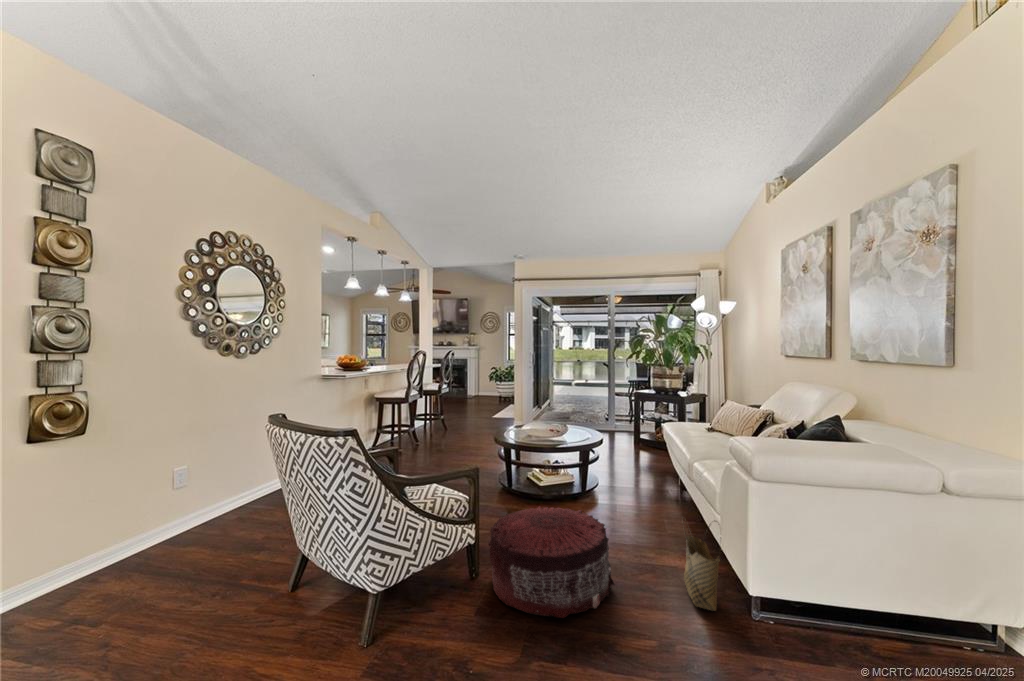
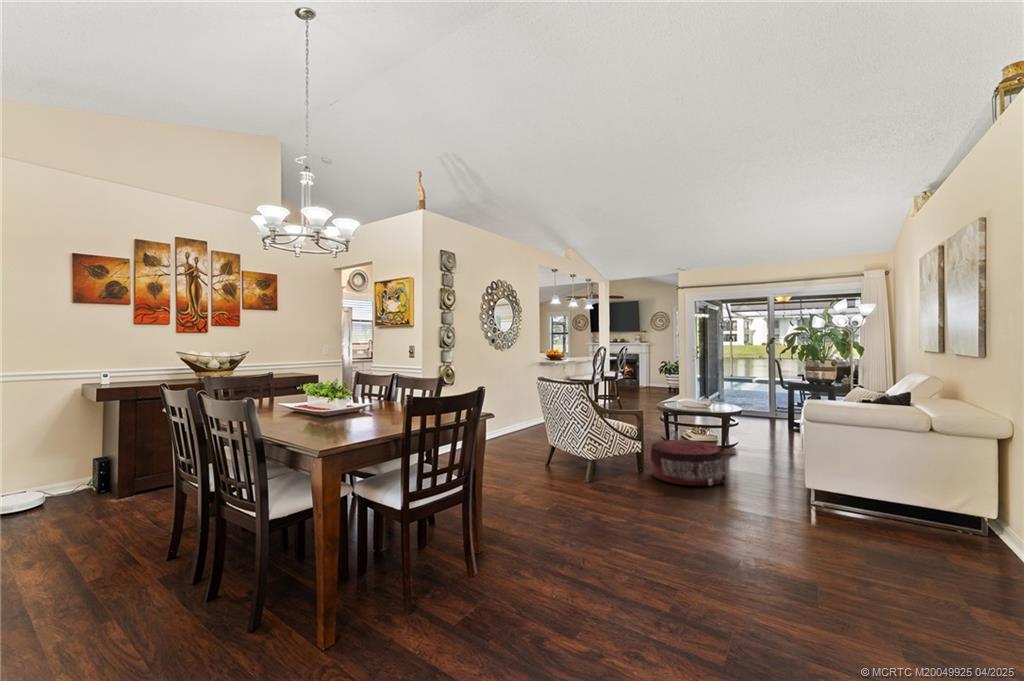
woven basket: present [684,521,720,611] -> none [771,445,794,496]

